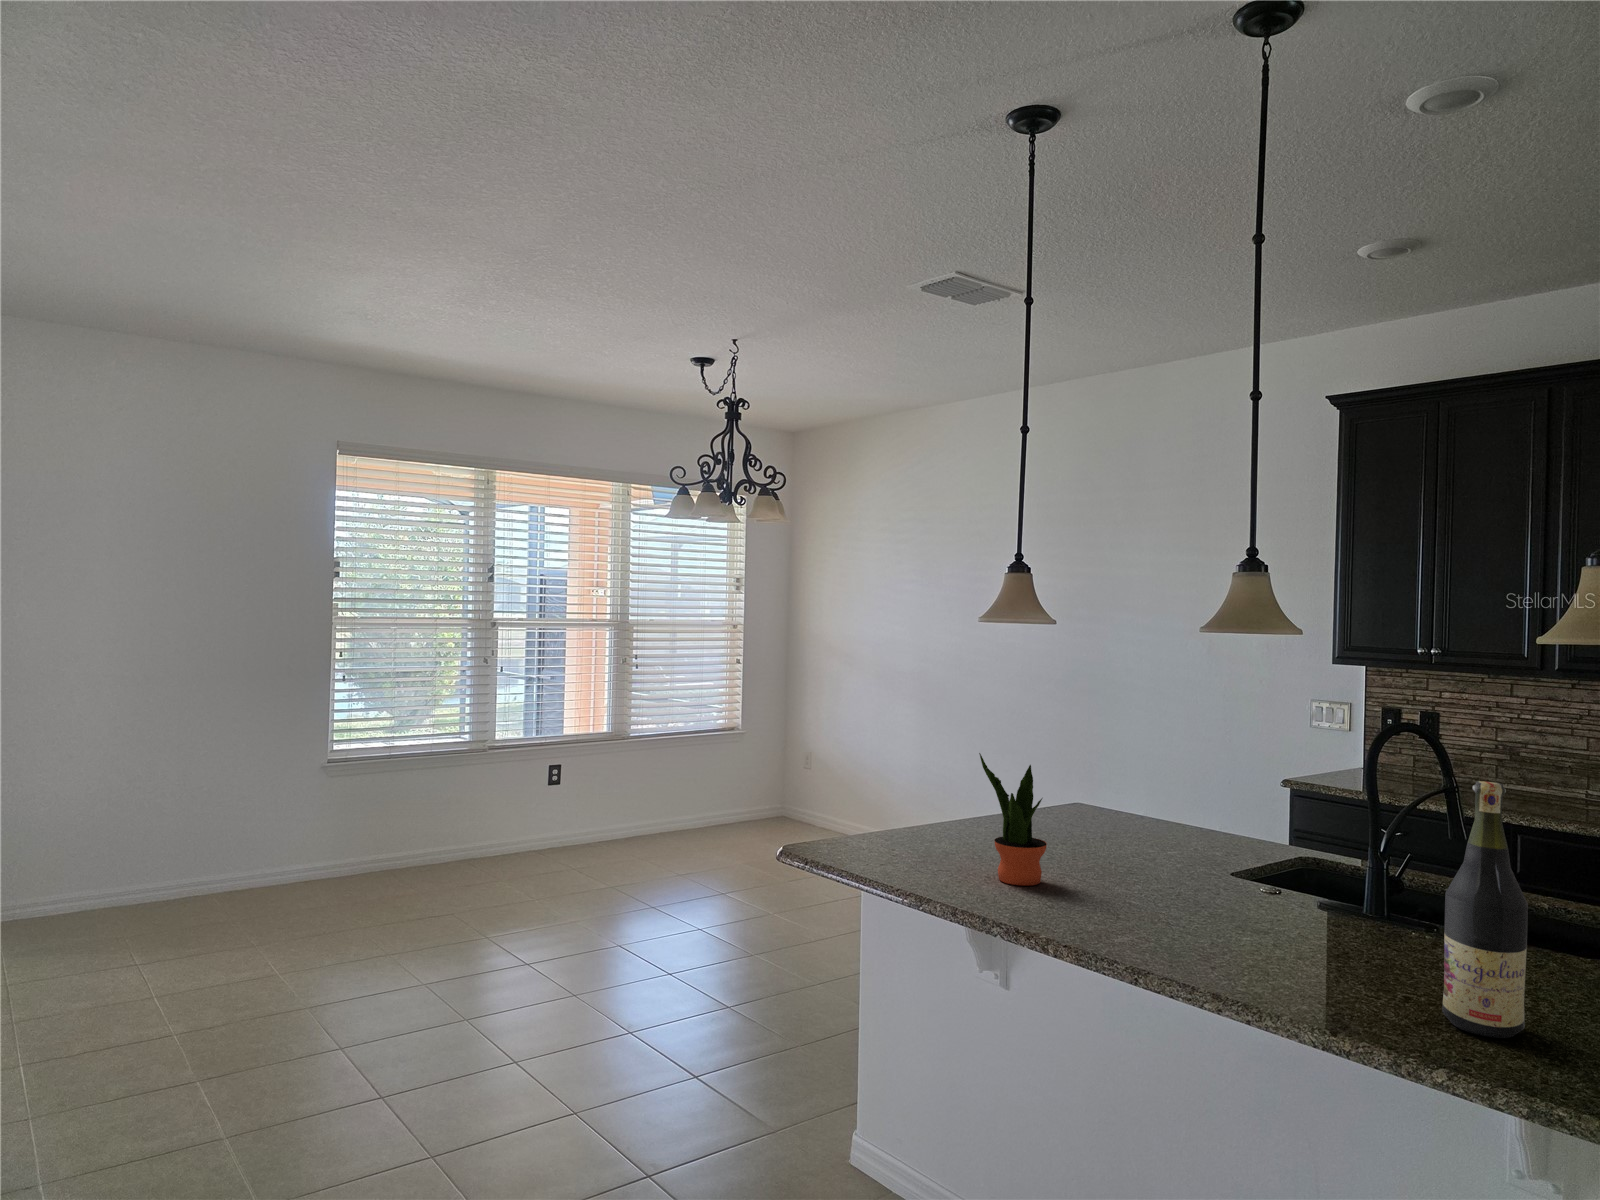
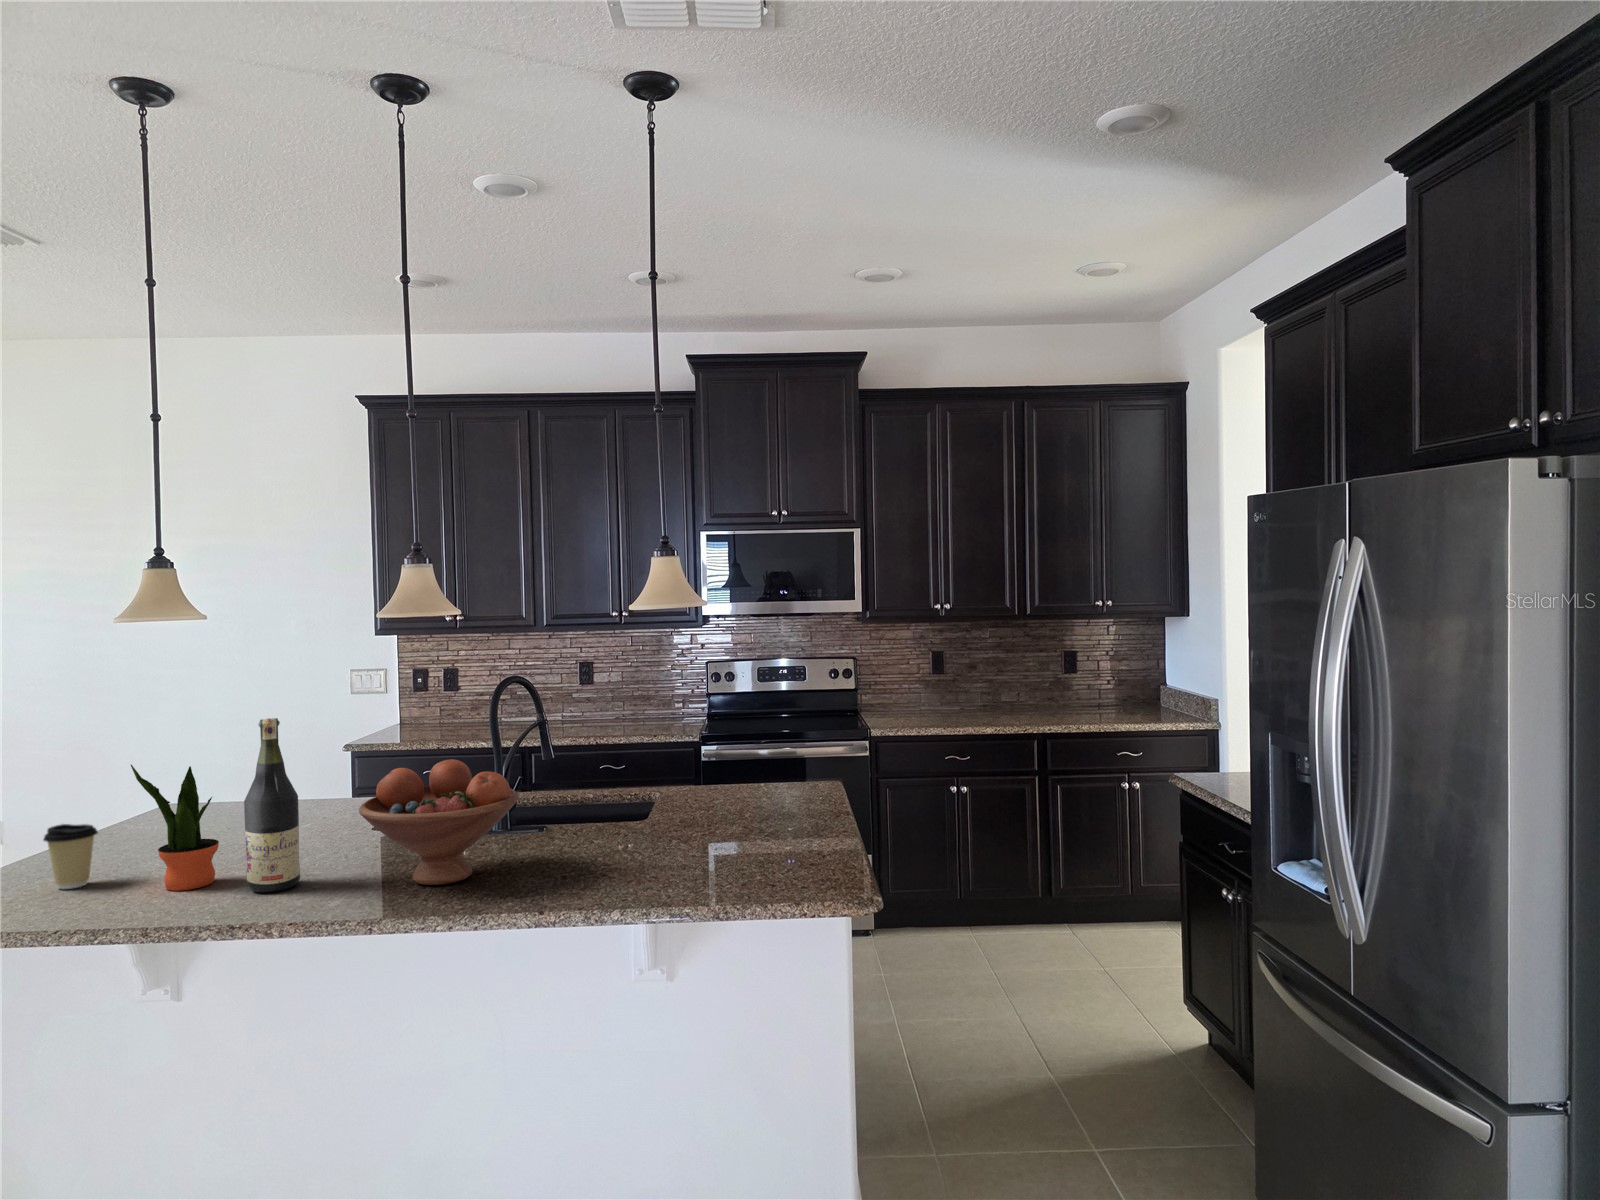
wine bottle: present [1442,781,1528,1038] -> present [244,718,301,892]
coffee cup: none [922,798,962,857] -> present [43,824,98,889]
fruit bowl: none [1157,806,1357,960] -> present [359,759,519,885]

